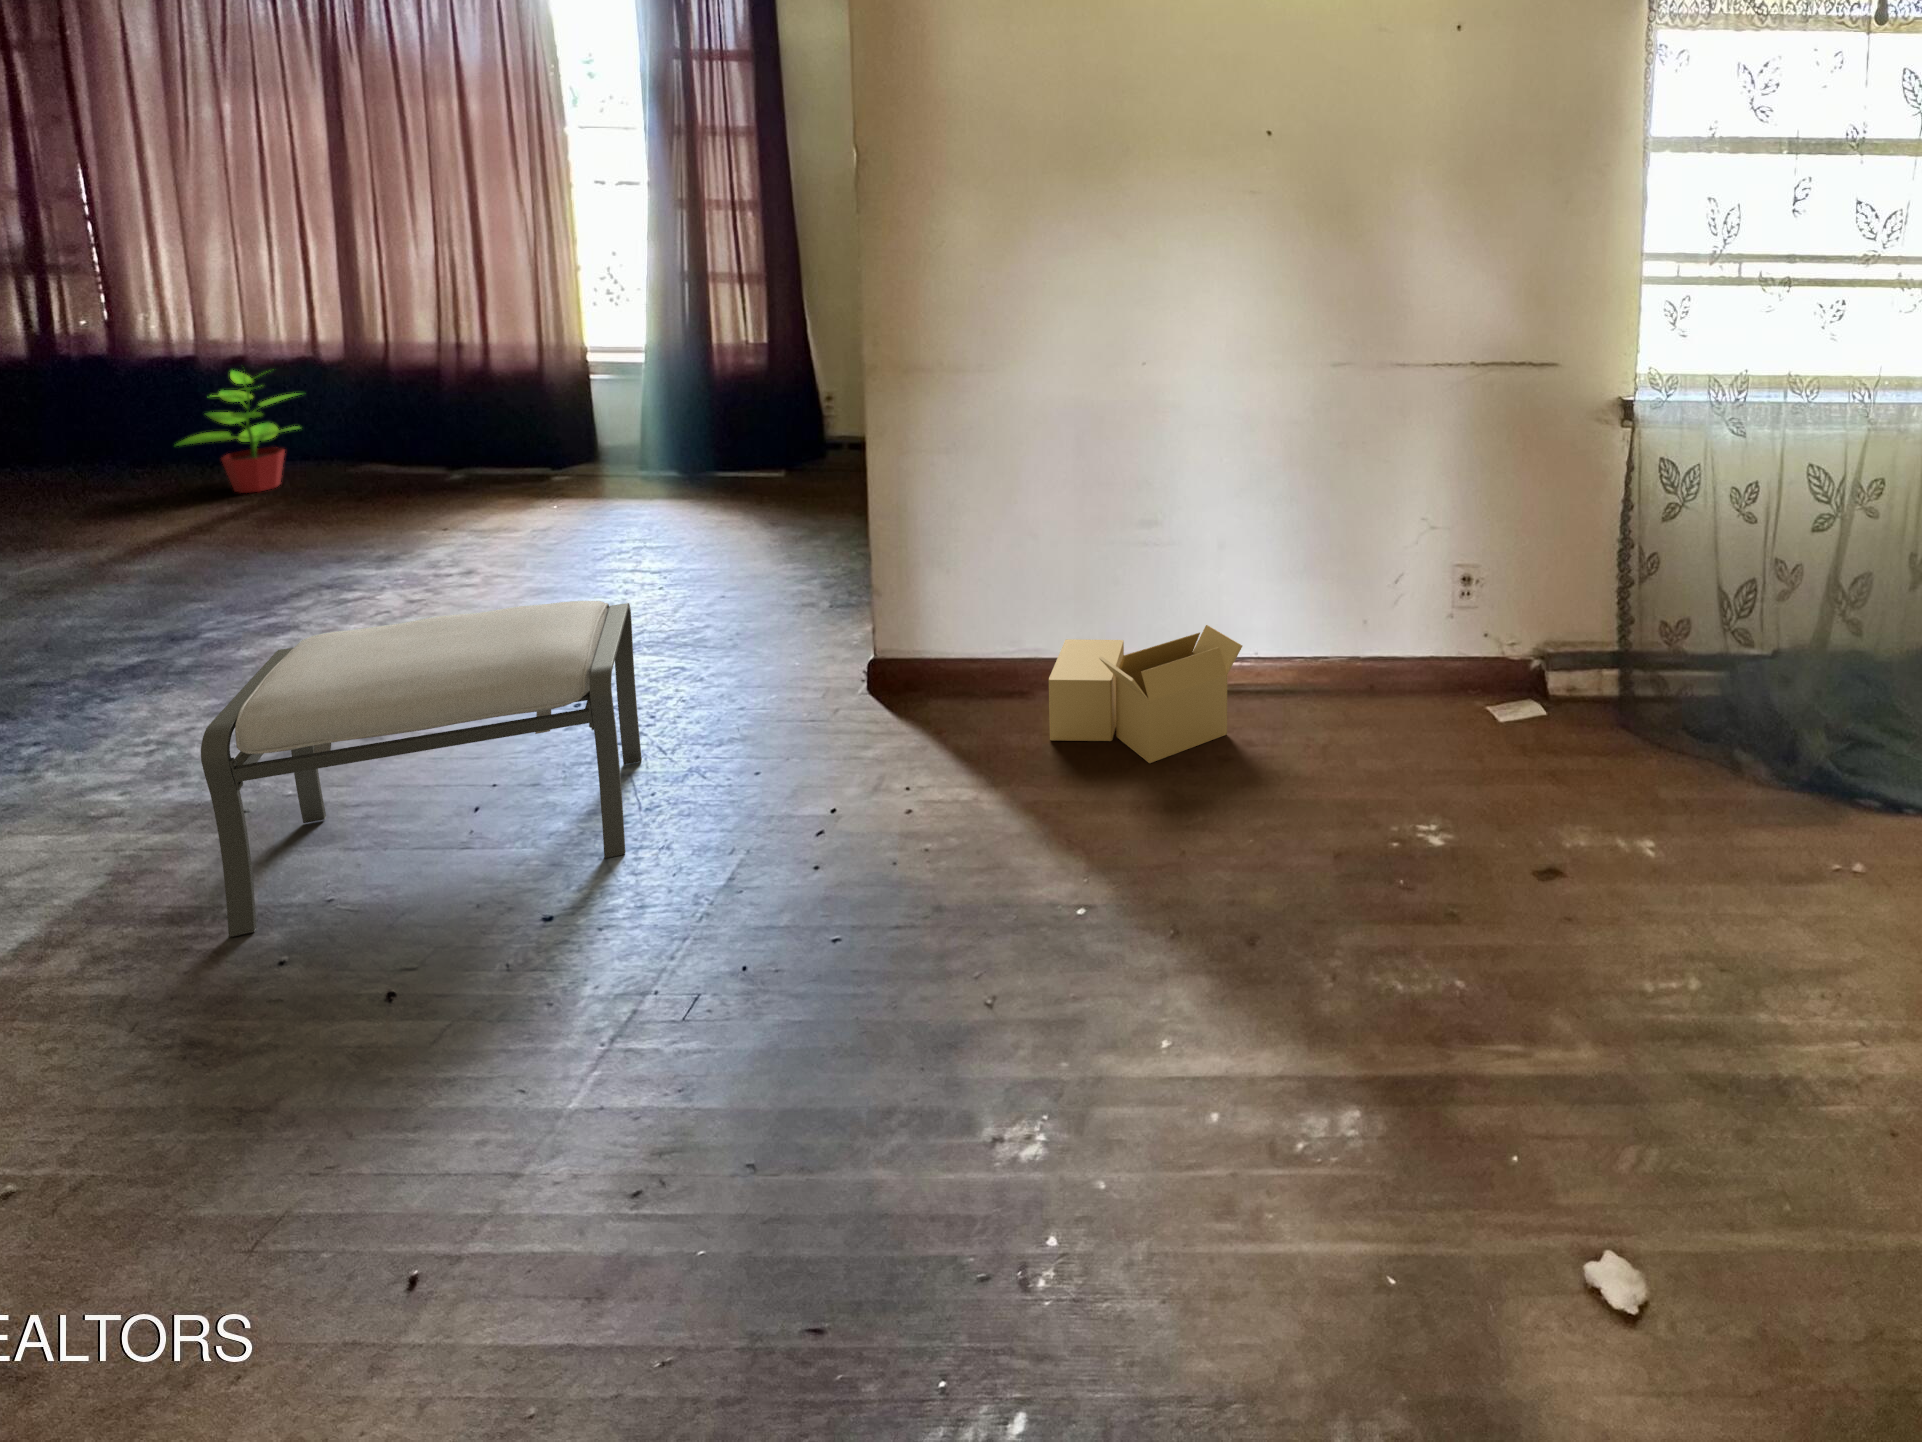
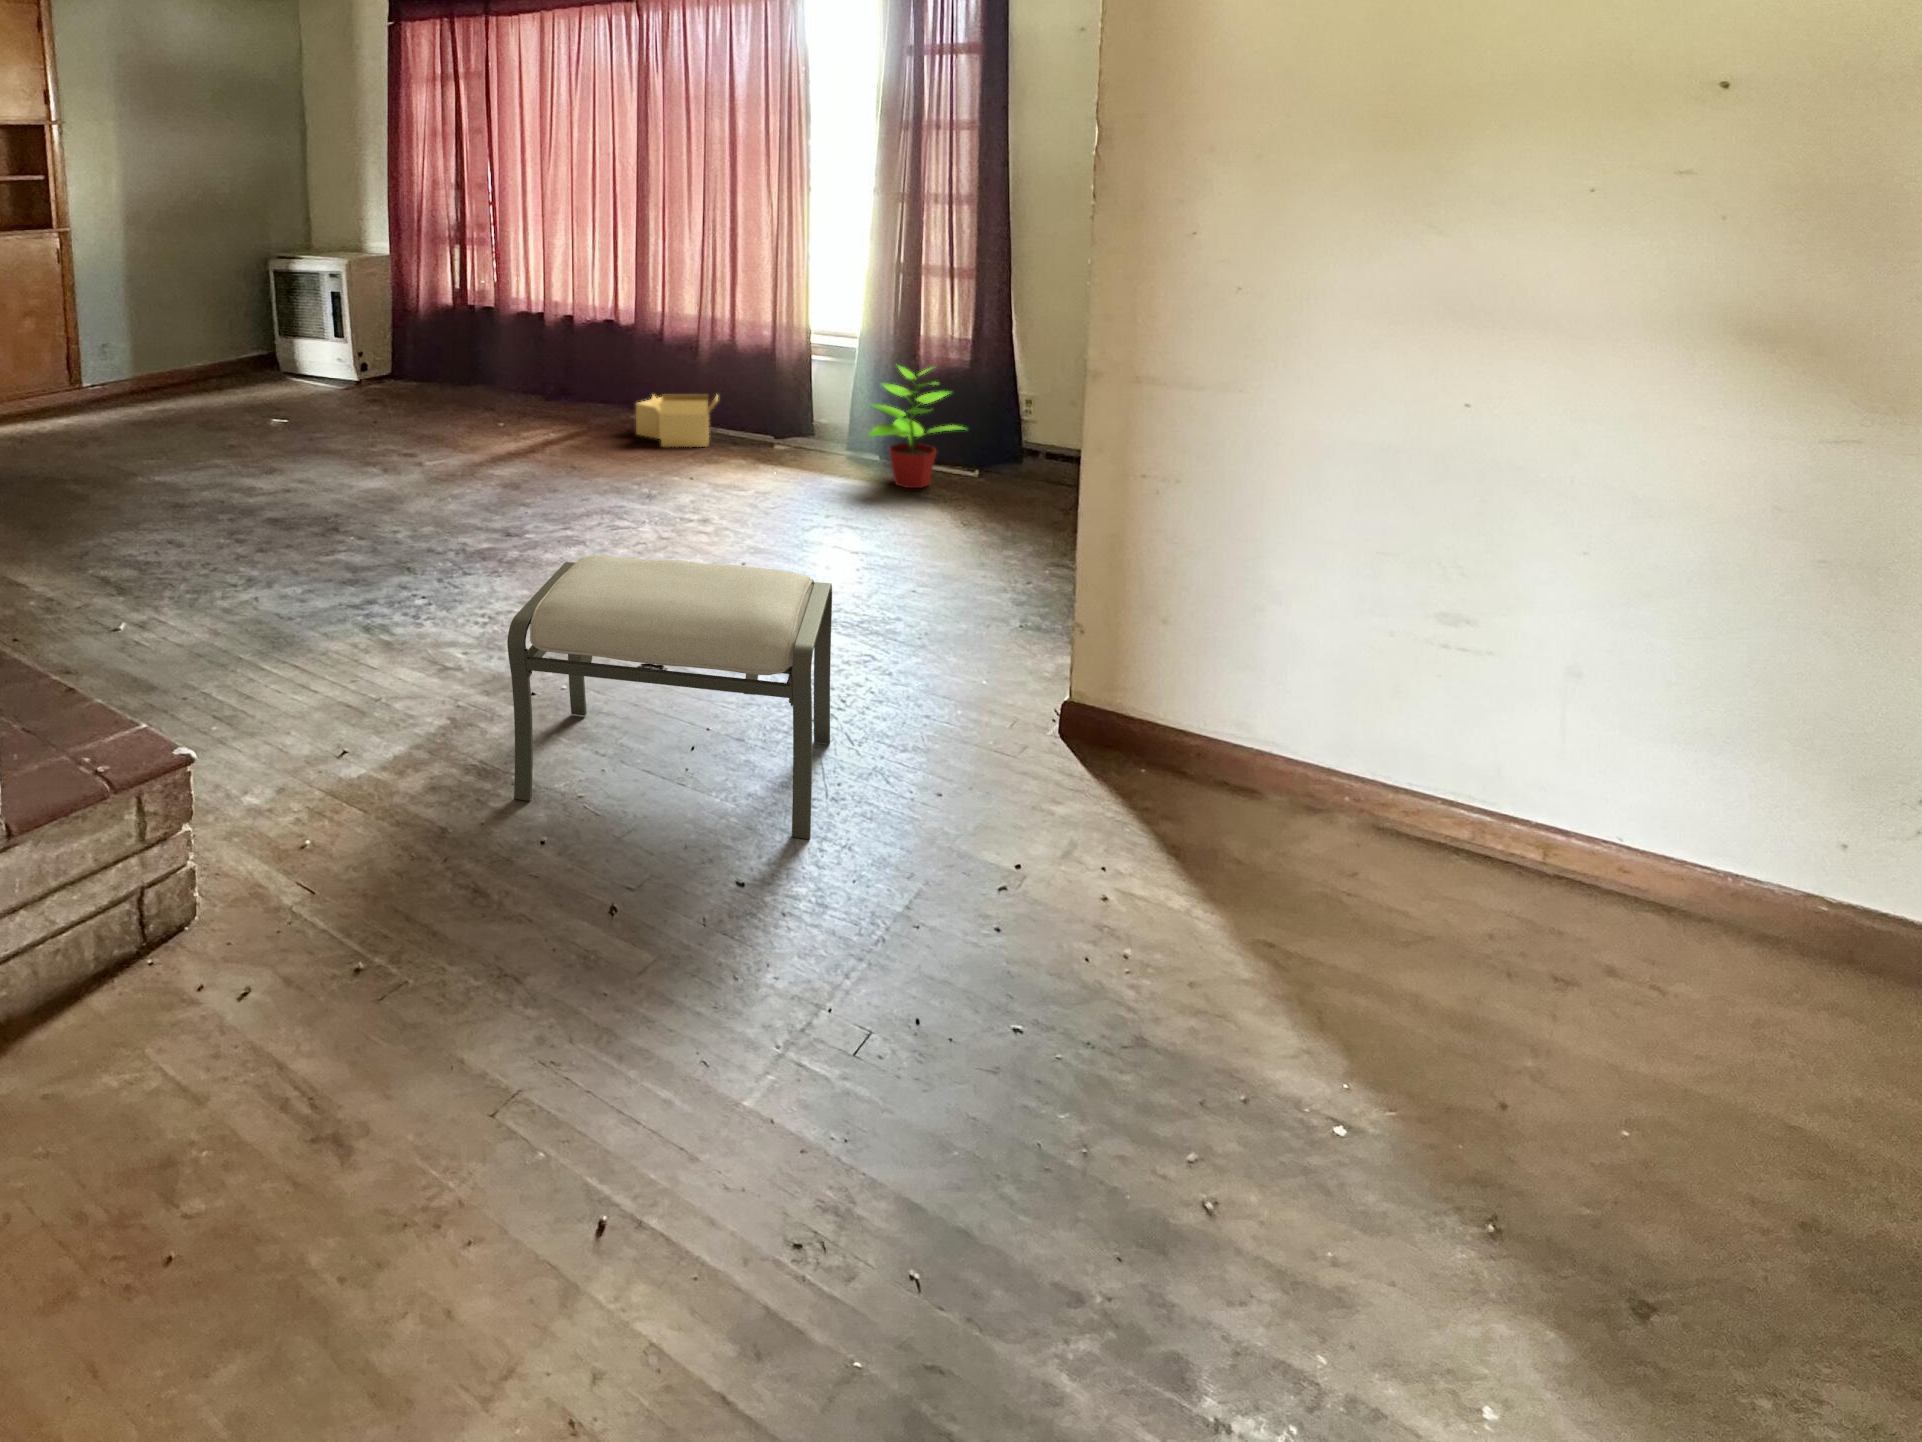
potted plant: present [176,370,300,493] -> present [869,366,965,488]
cardboard box: present [1049,625,1242,763] -> present [636,395,718,447]

